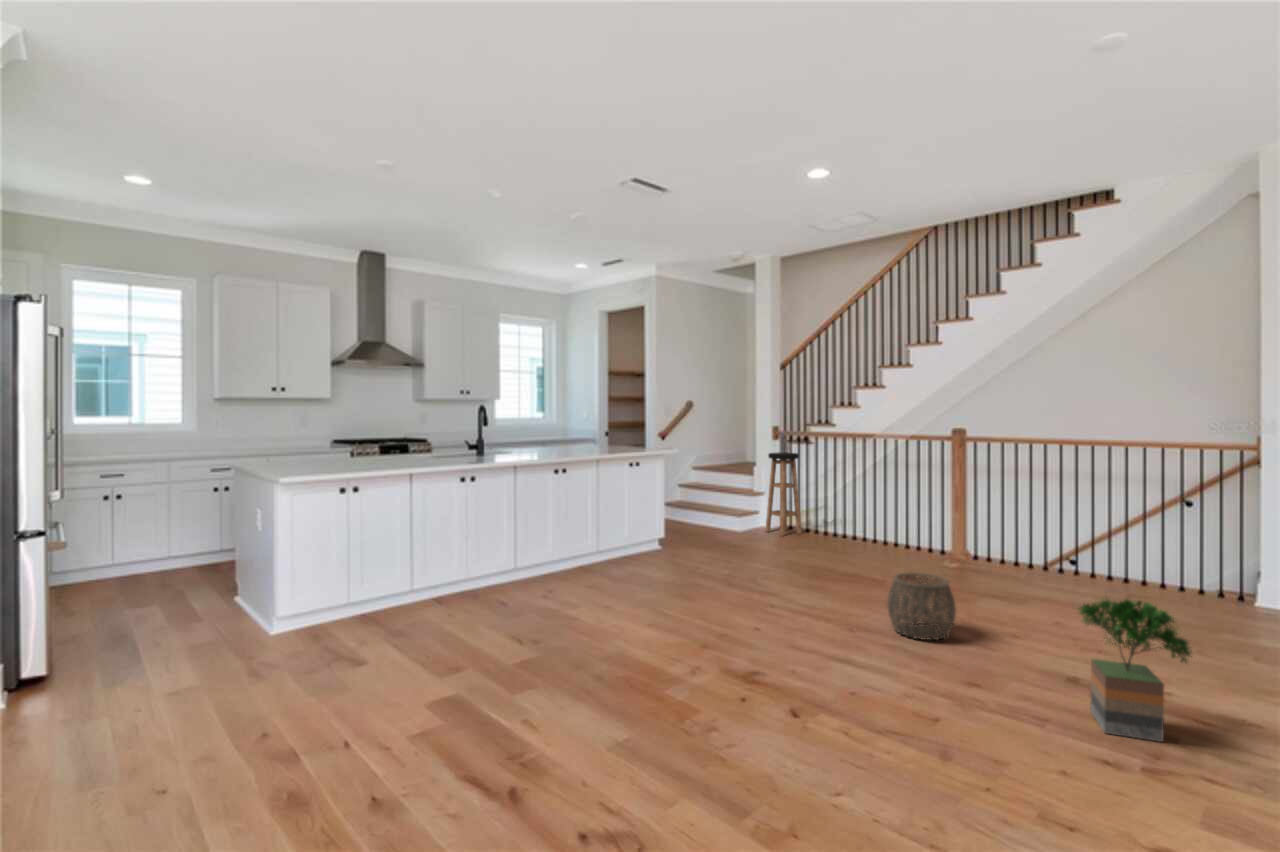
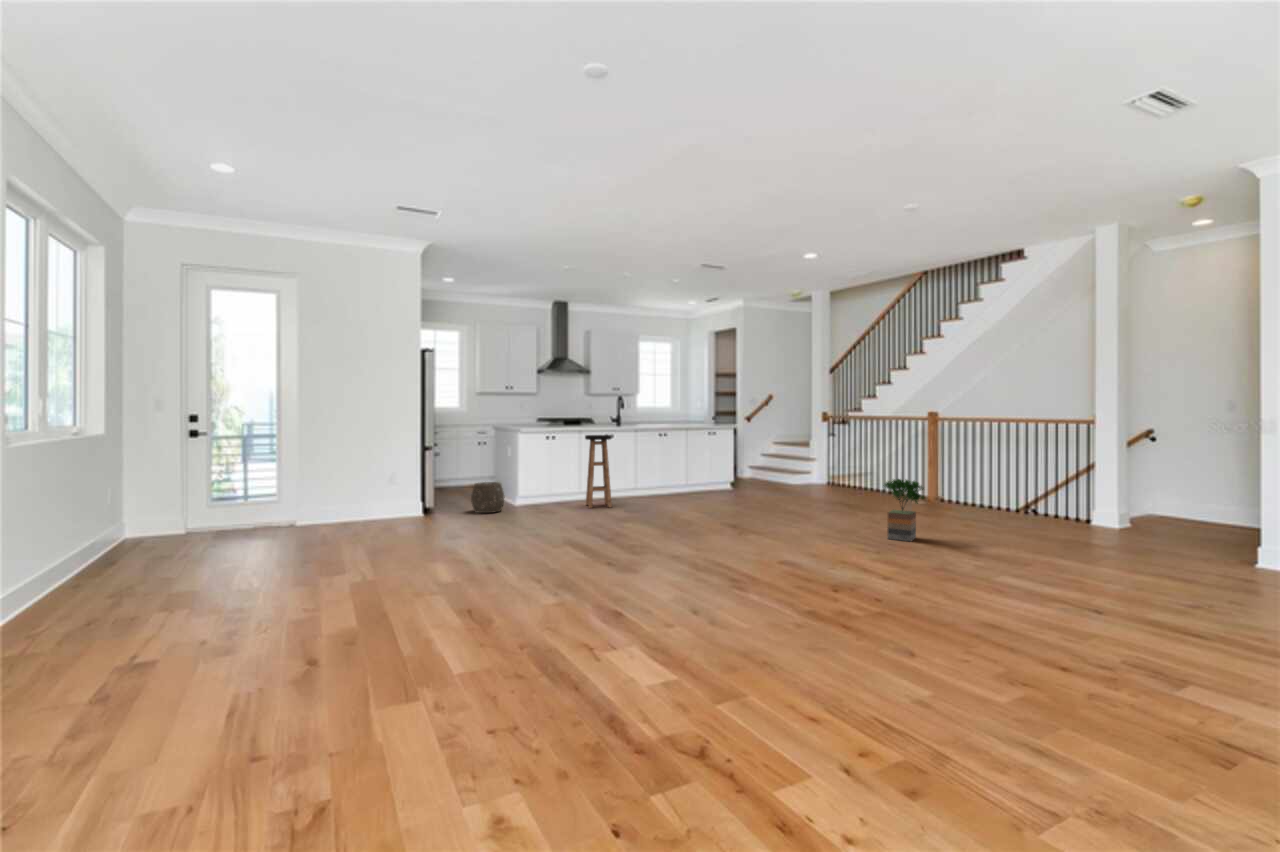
bar stool: present [766,452,802,536] -> present [585,435,612,508]
woven basket: present [887,572,956,640] -> present [471,482,505,513]

